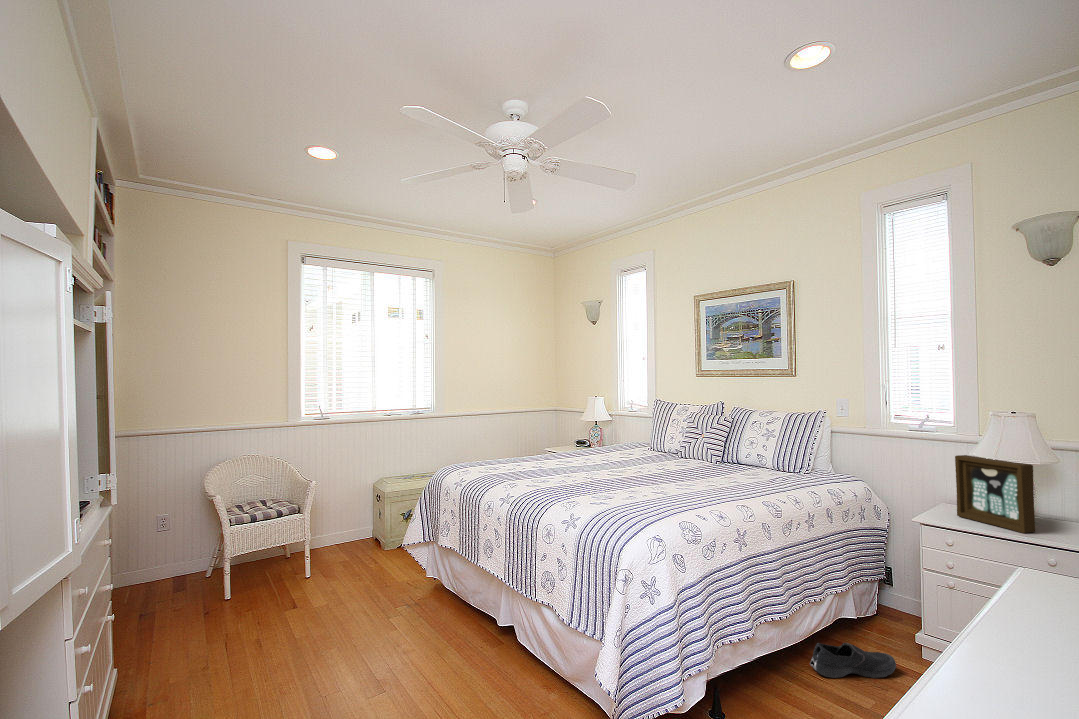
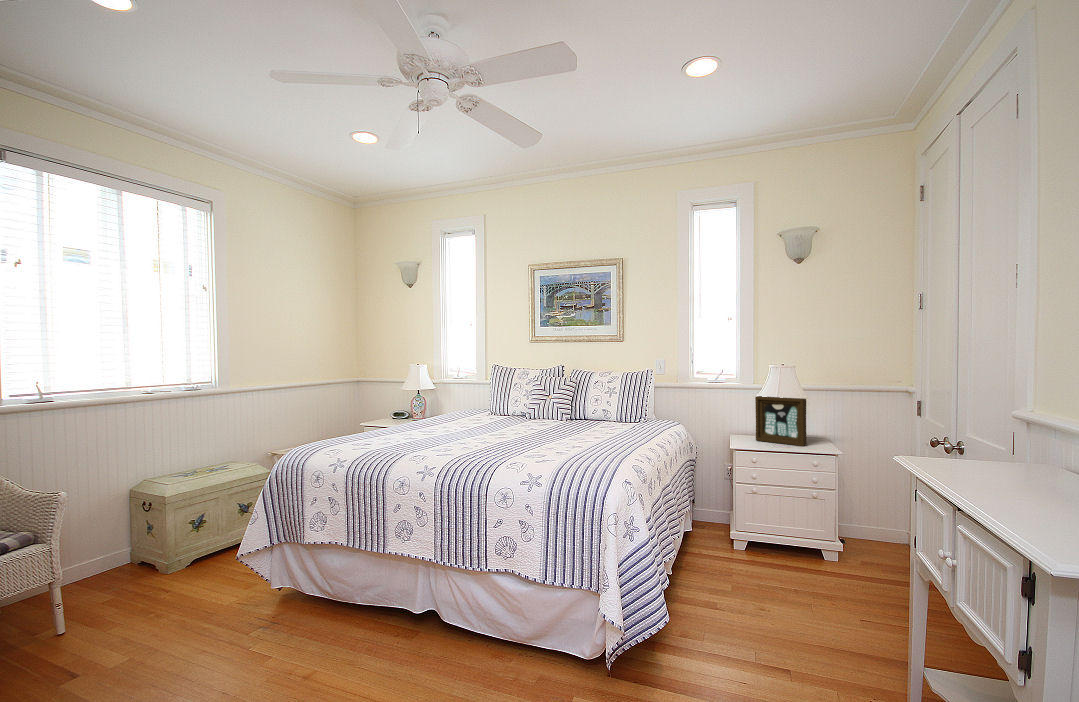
shoe: present [810,643,896,678] -> none [690,549,740,579]

